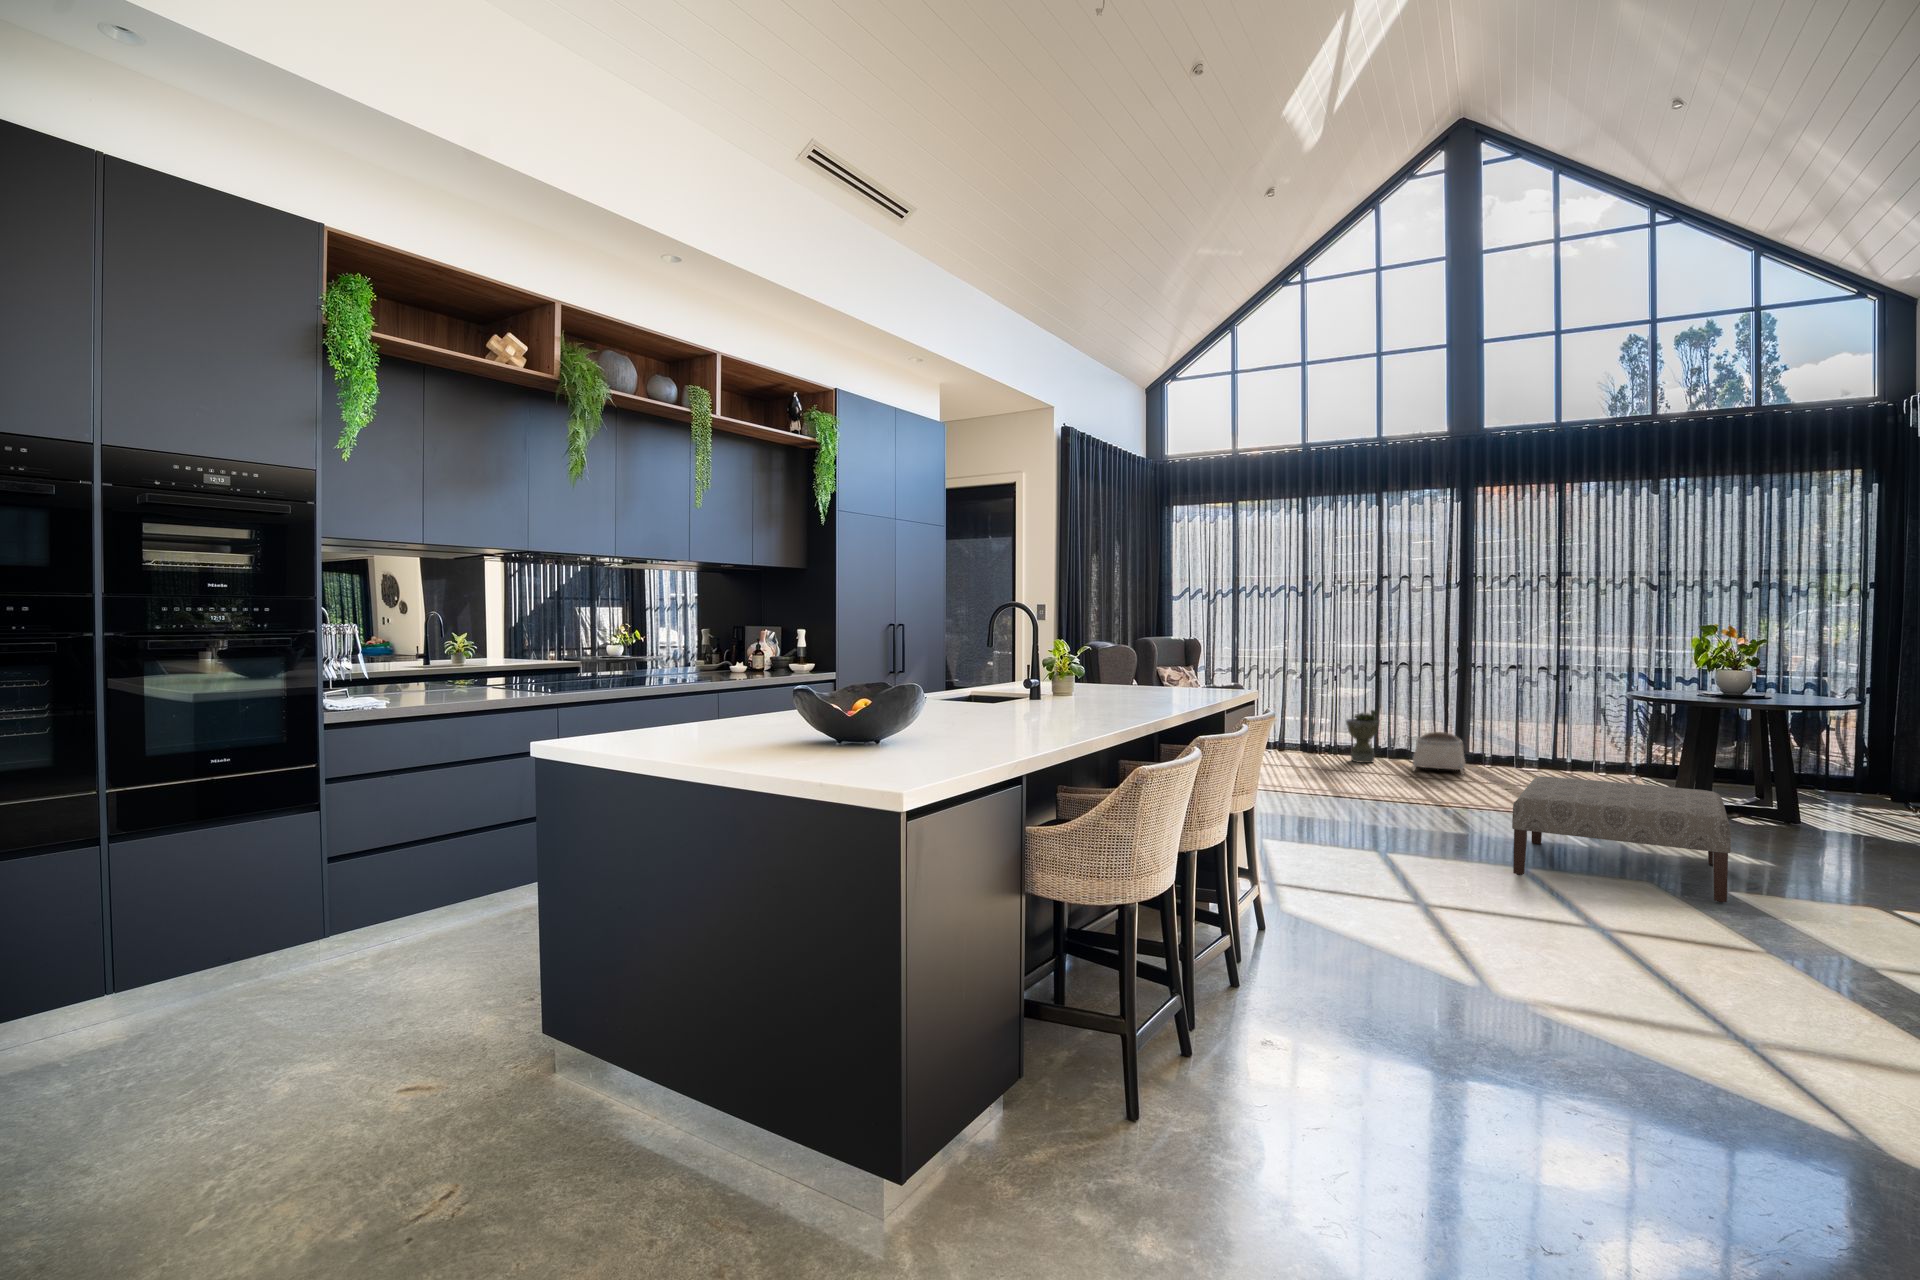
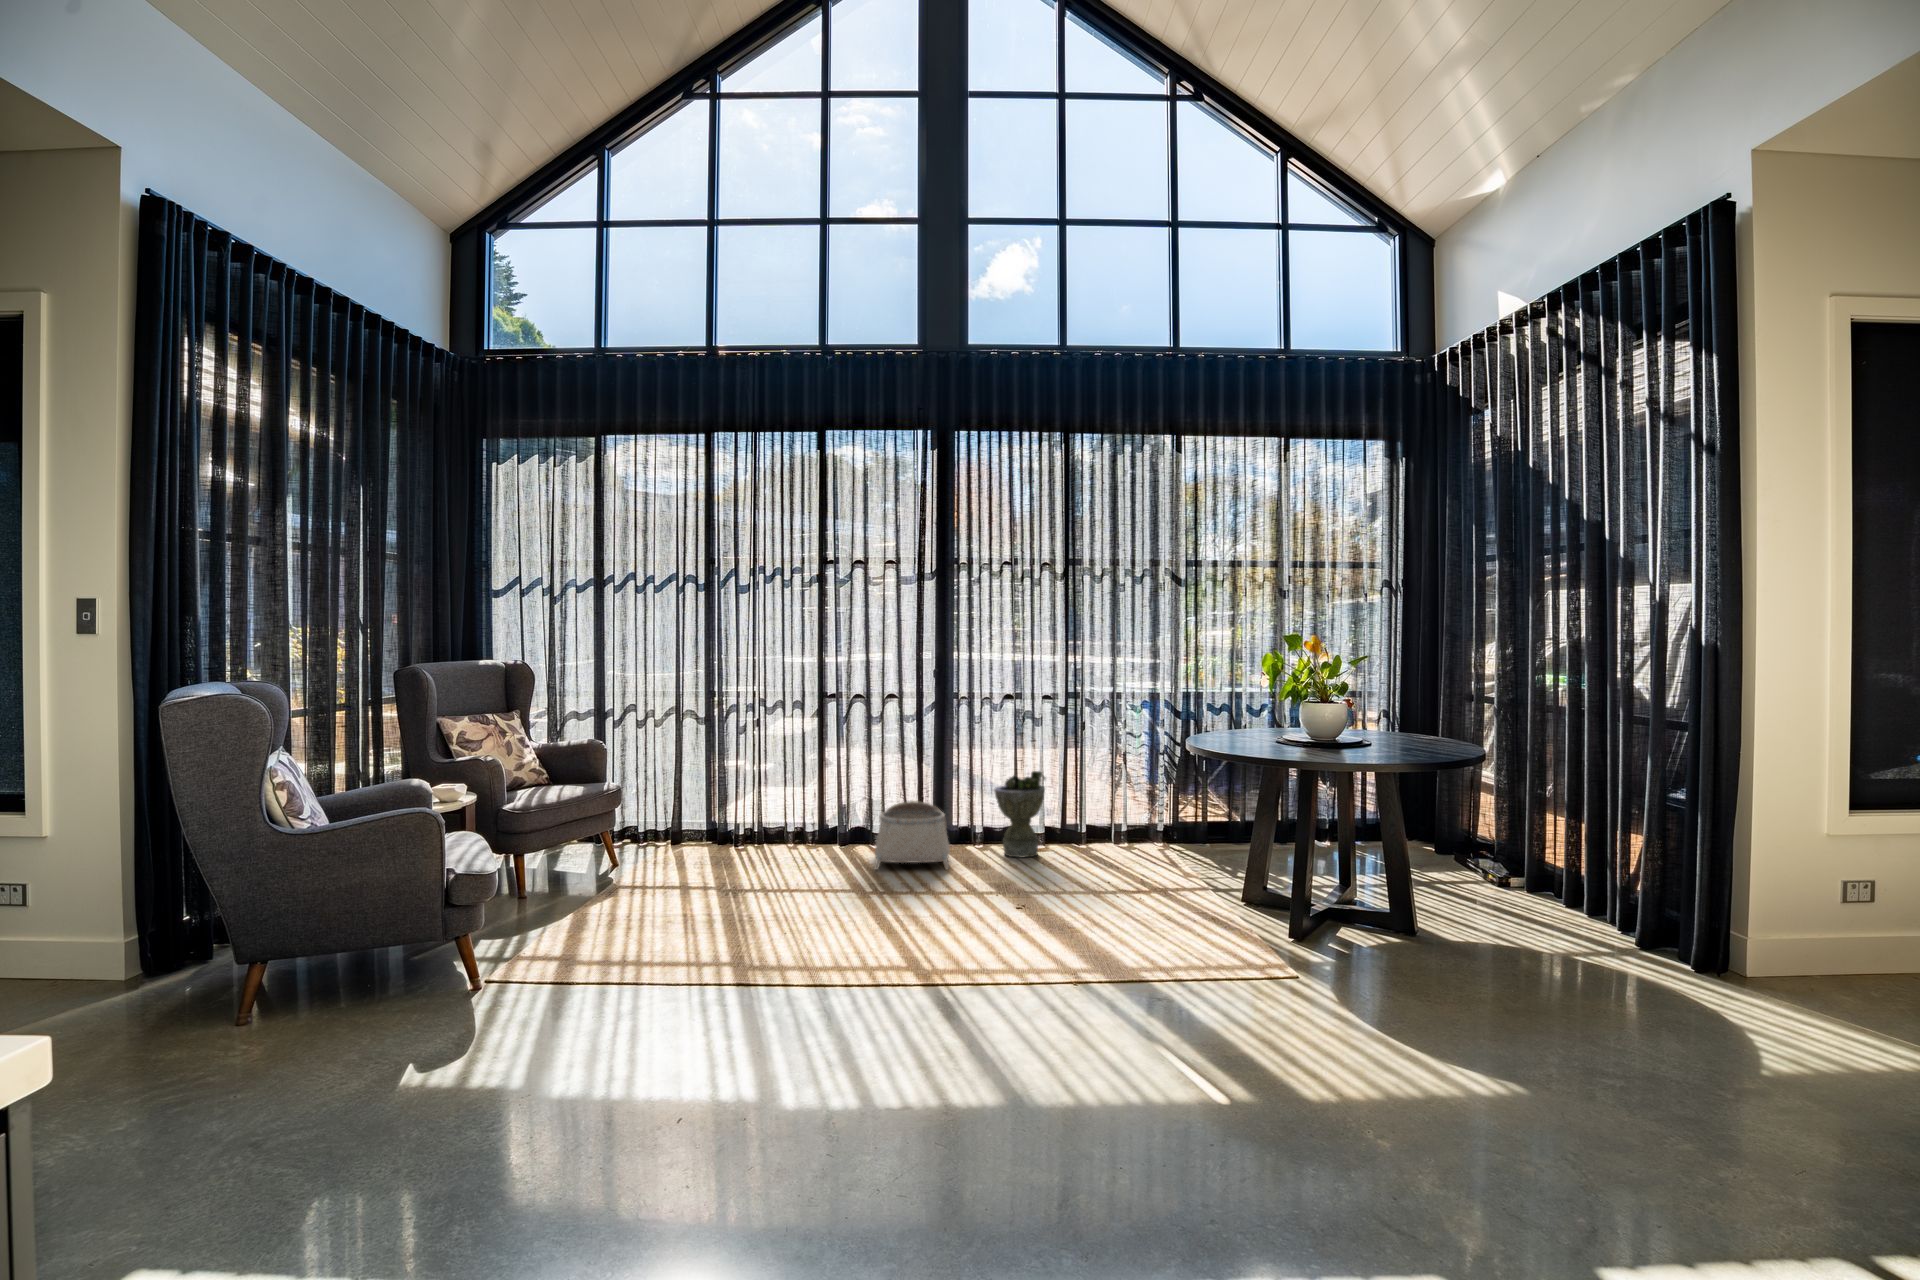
planter: present [1346,710,1380,763] -> present [994,771,1045,858]
ottoman: present [1512,776,1731,903] -> none [1090,917,1531,1225]

